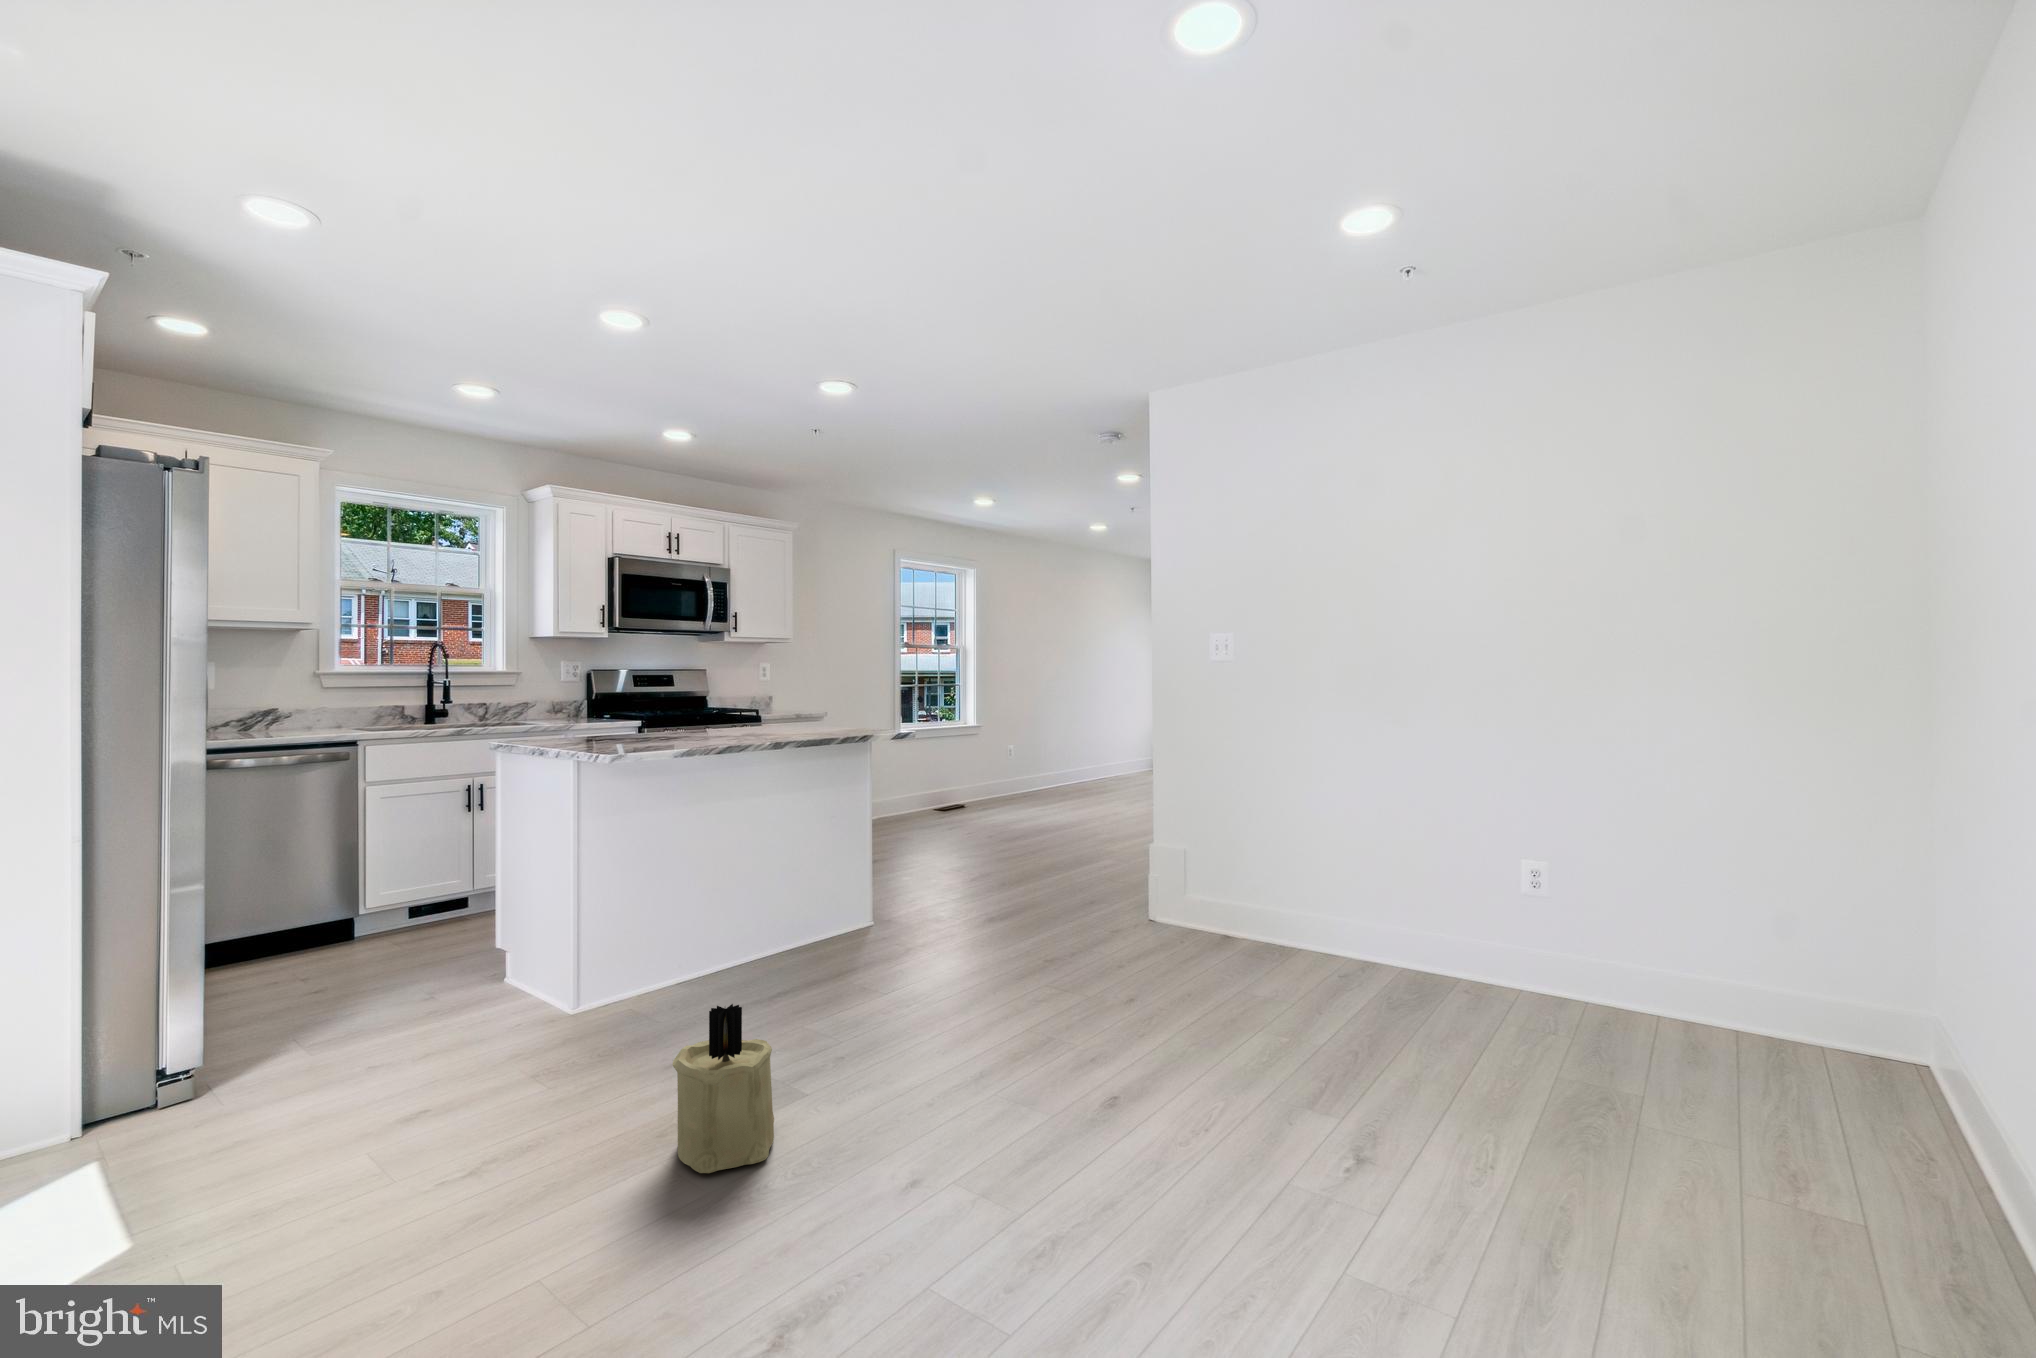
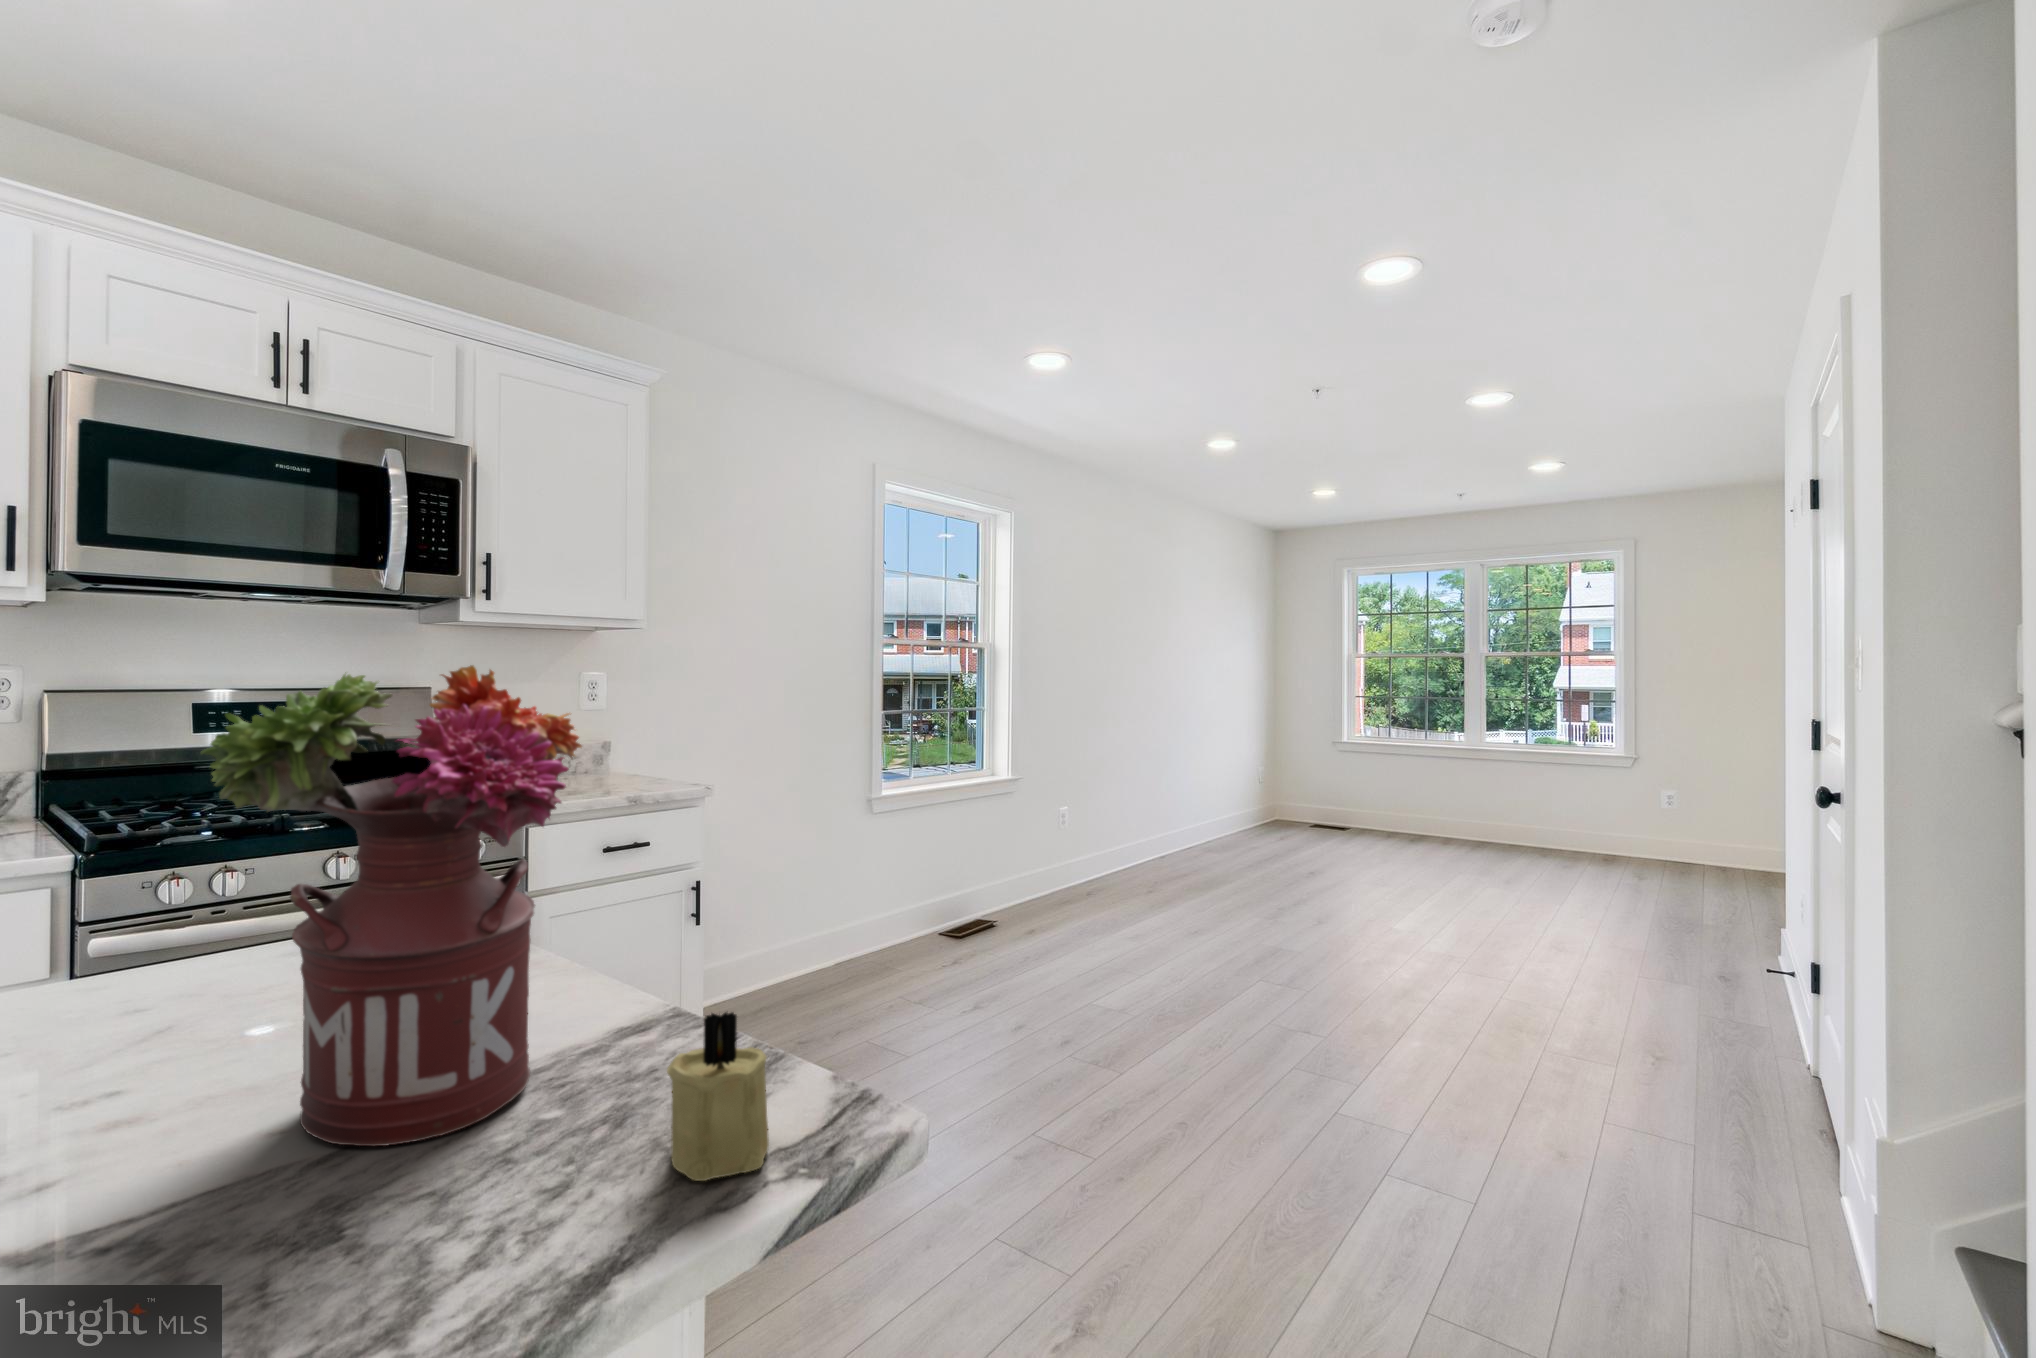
flower arrangement: none [210,663,593,1138] -> present [201,665,582,1146]

